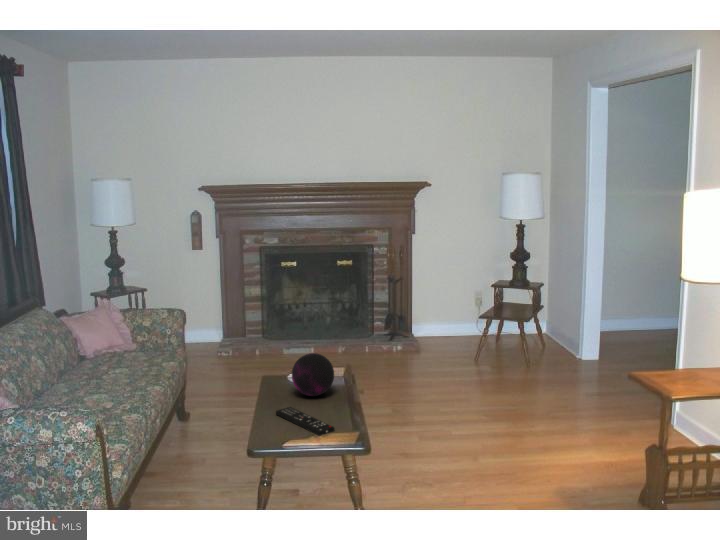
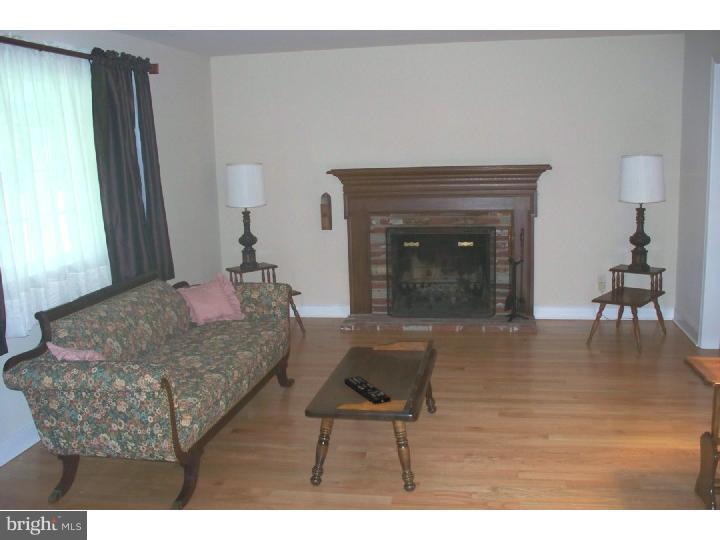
decorative orb: present [292,353,334,396] -> none [367,327,408,368]

